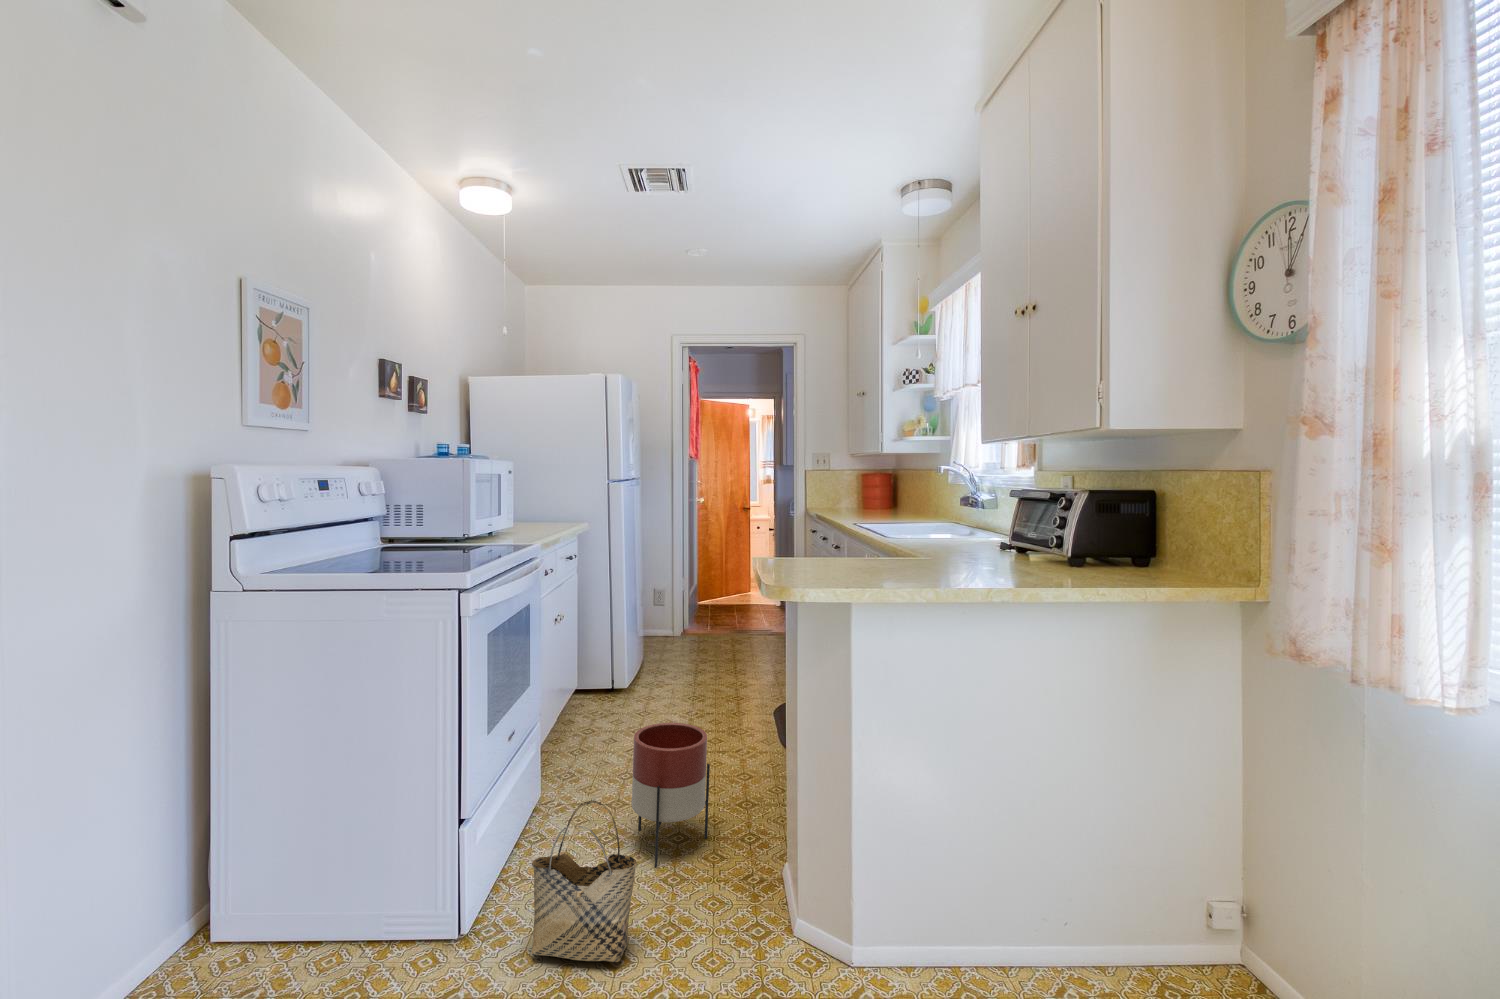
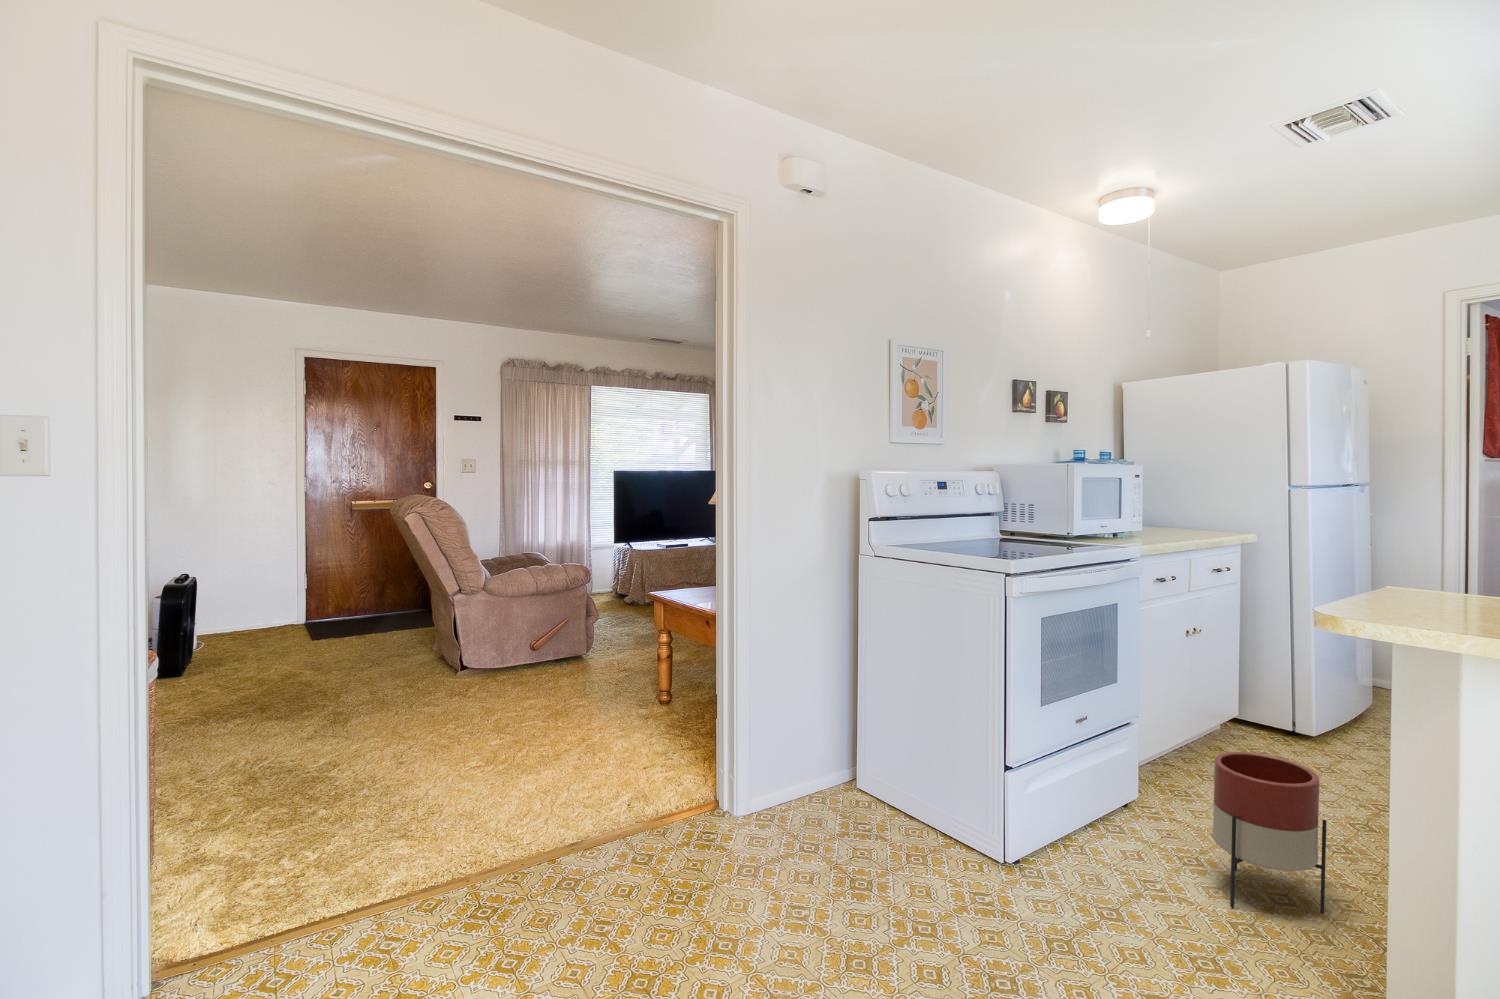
woven basket: present [531,800,637,962] -> none [1053,787,1161,952]

